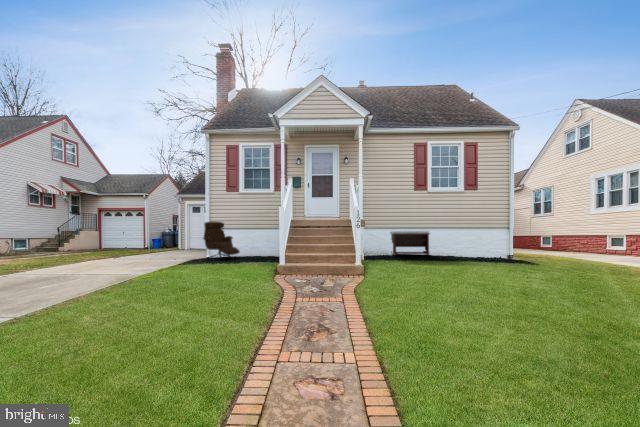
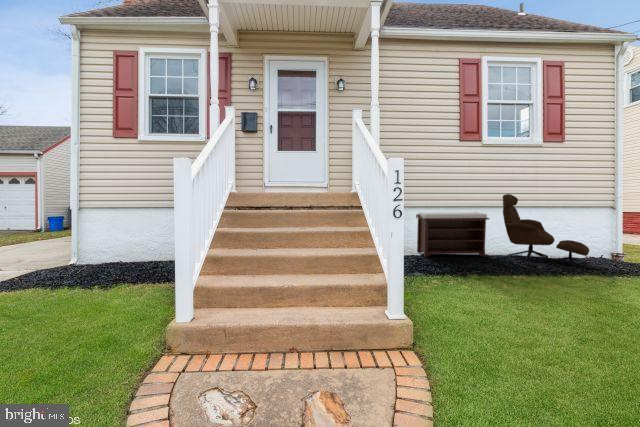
lounge chair: present [203,221,240,259] -> present [503,194,589,266]

